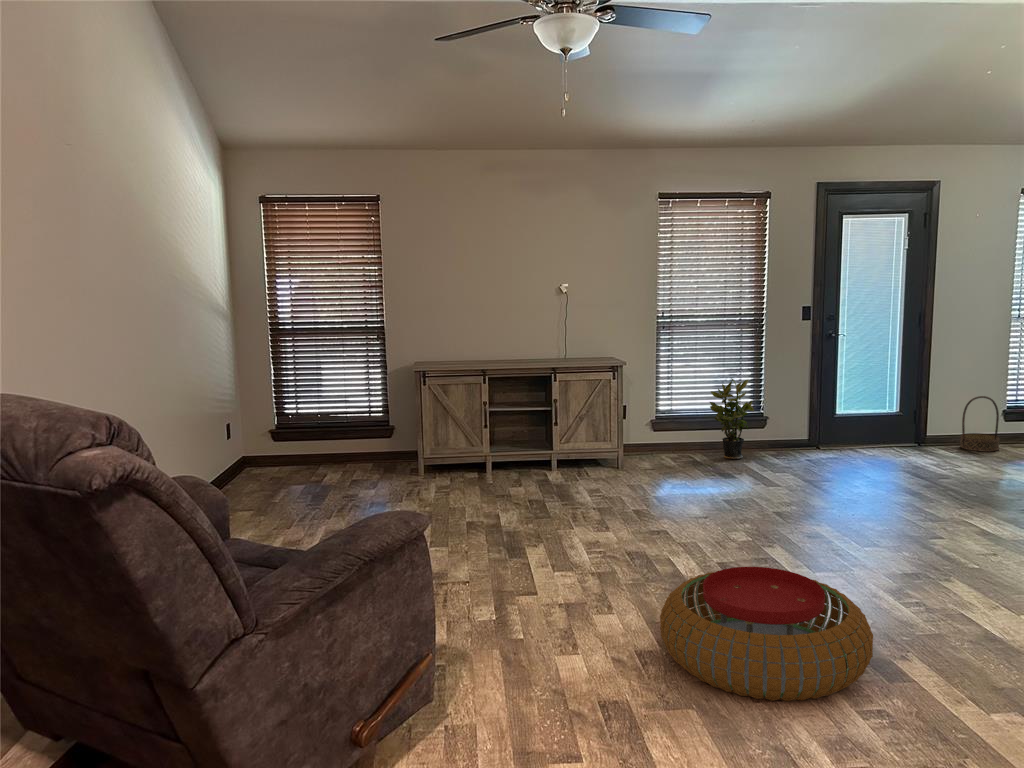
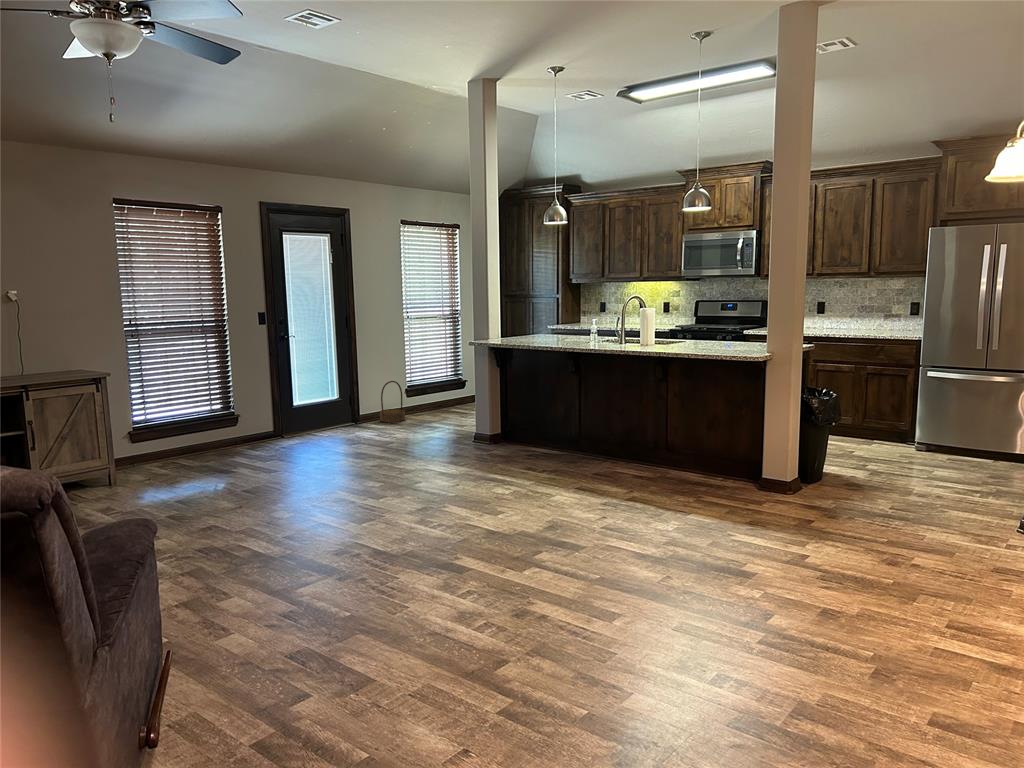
potted plant: present [710,378,754,459] -> none [188,382,232,457]
pouf: present [660,567,873,701] -> none [291,518,452,617]

